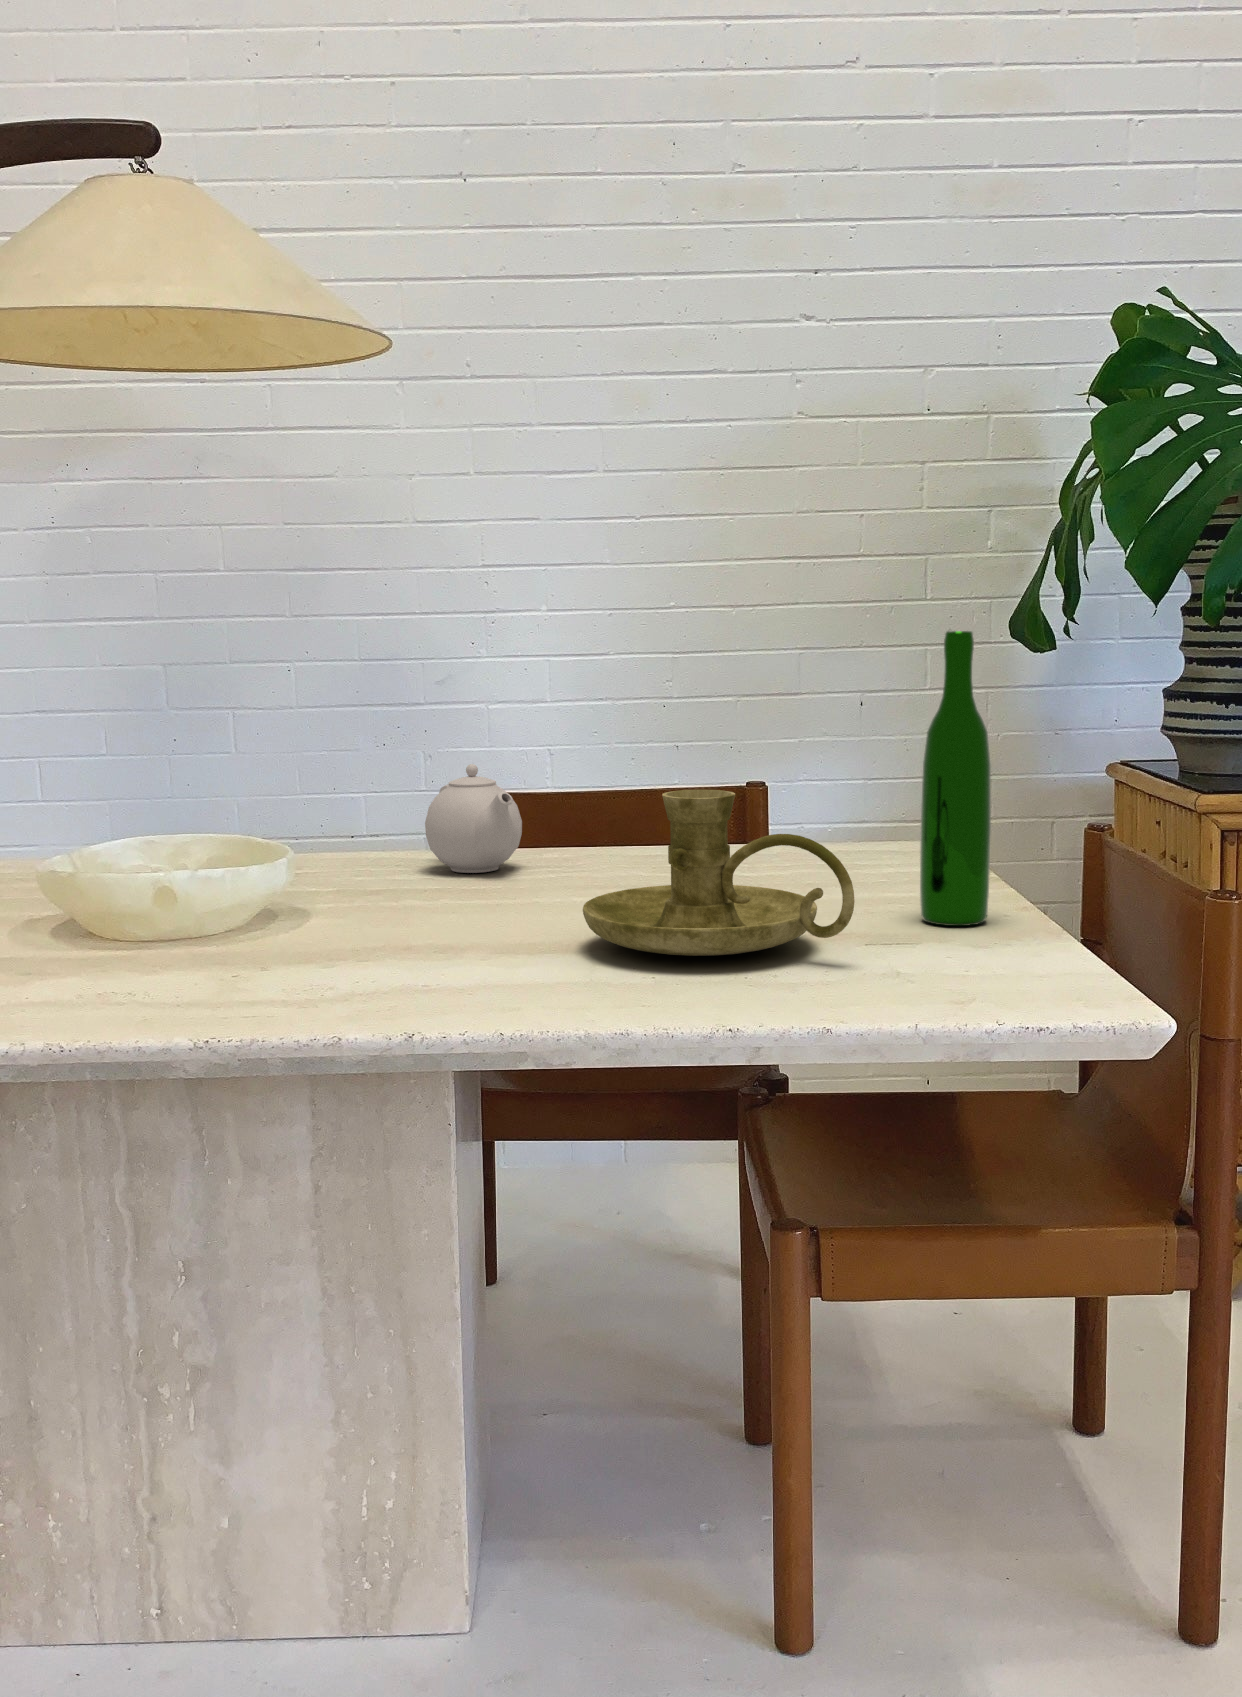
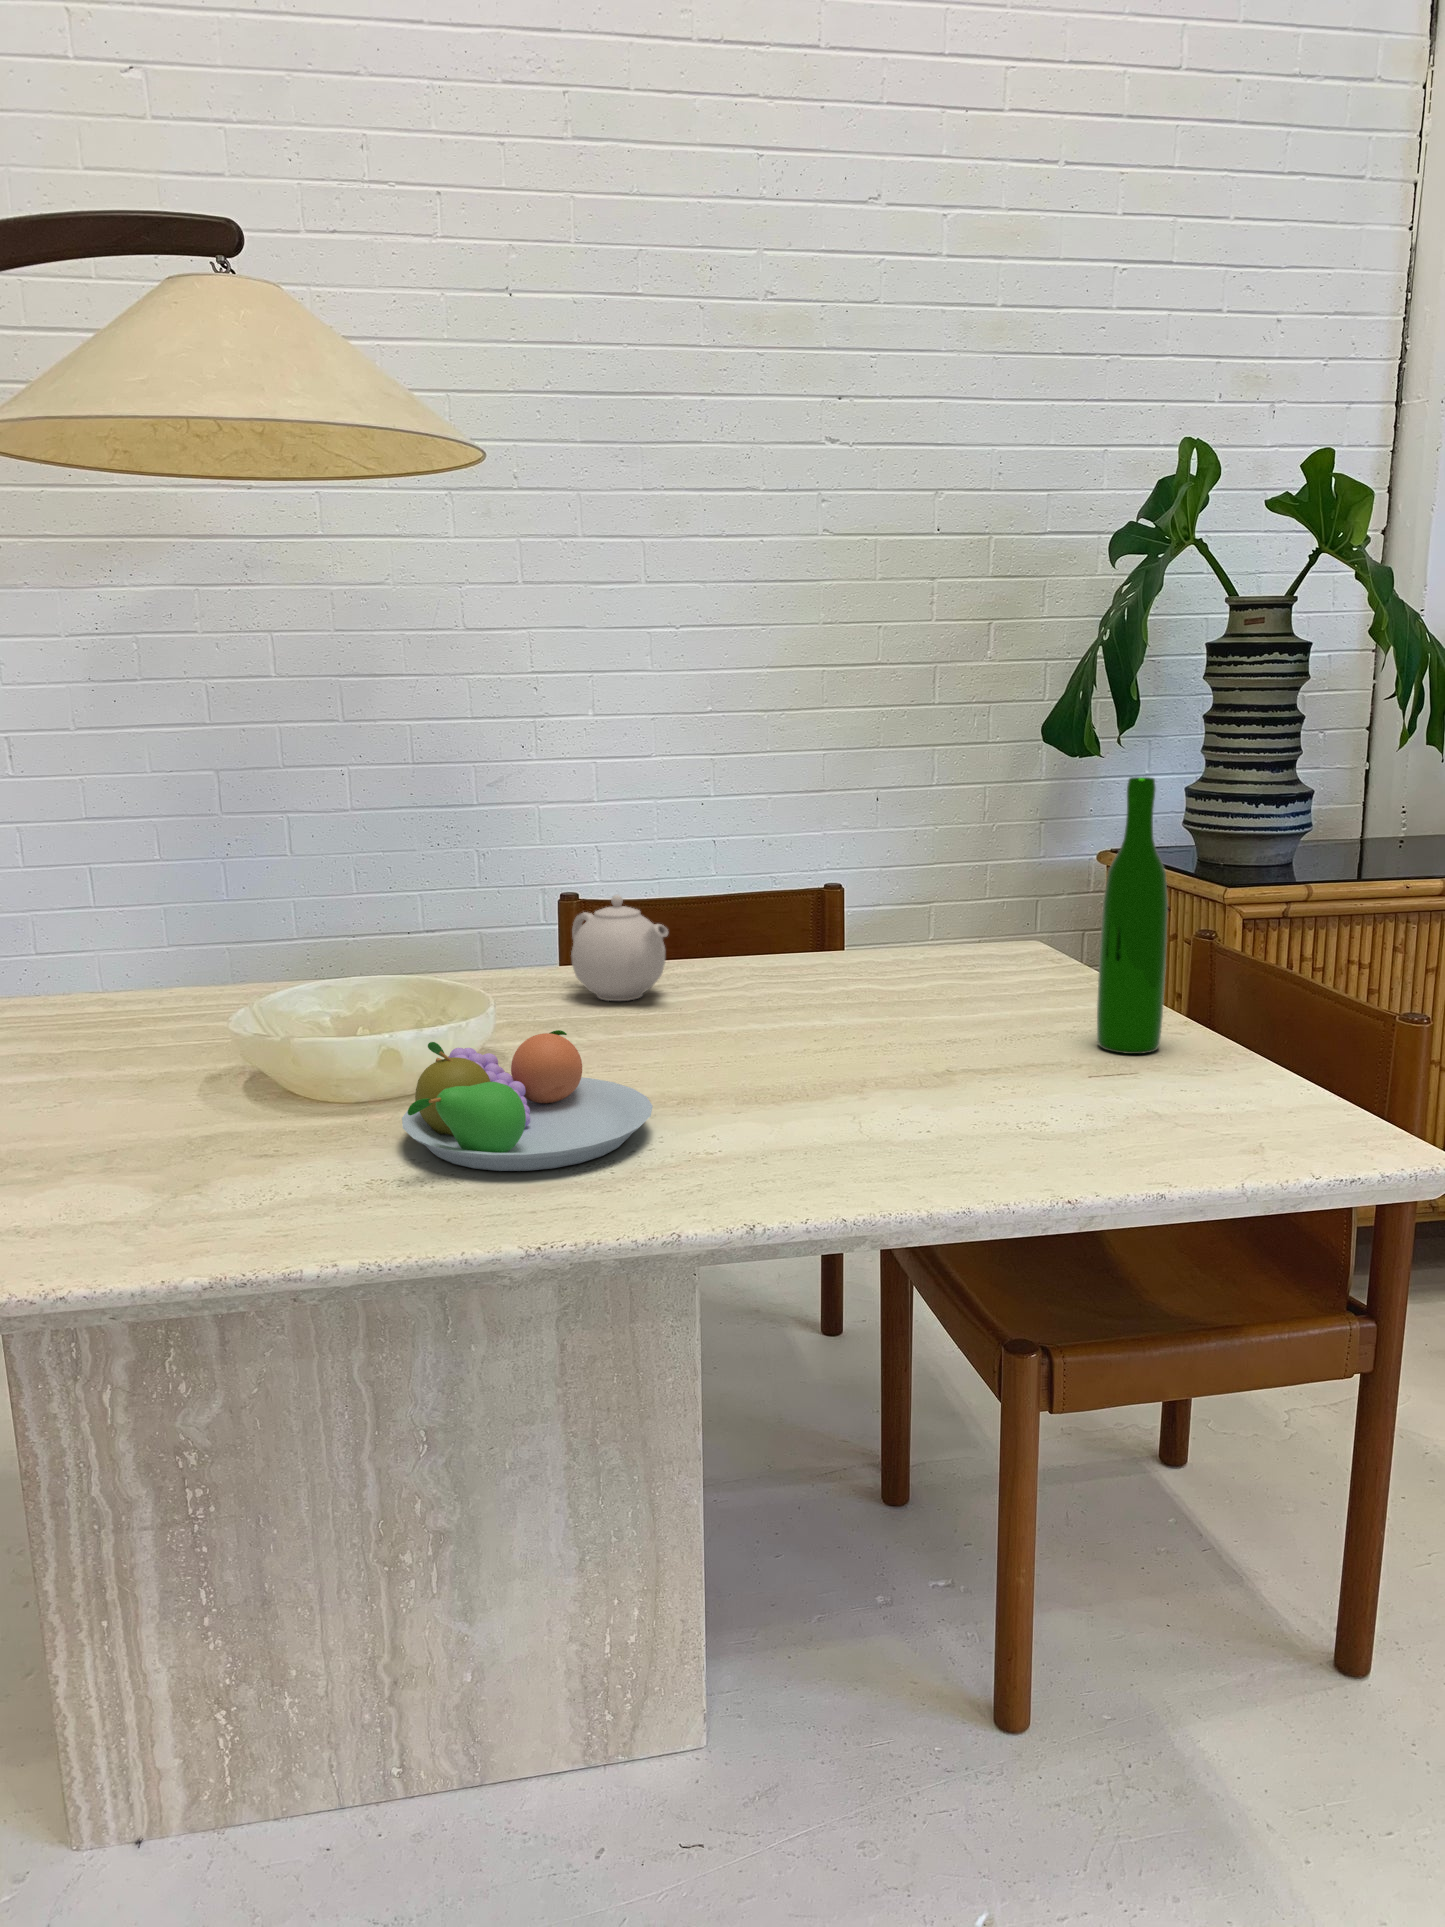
candle holder: present [583,790,855,956] -> none [813,938,1095,1106]
fruit bowl: none [132,869,398,990] -> present [402,1030,653,1171]

